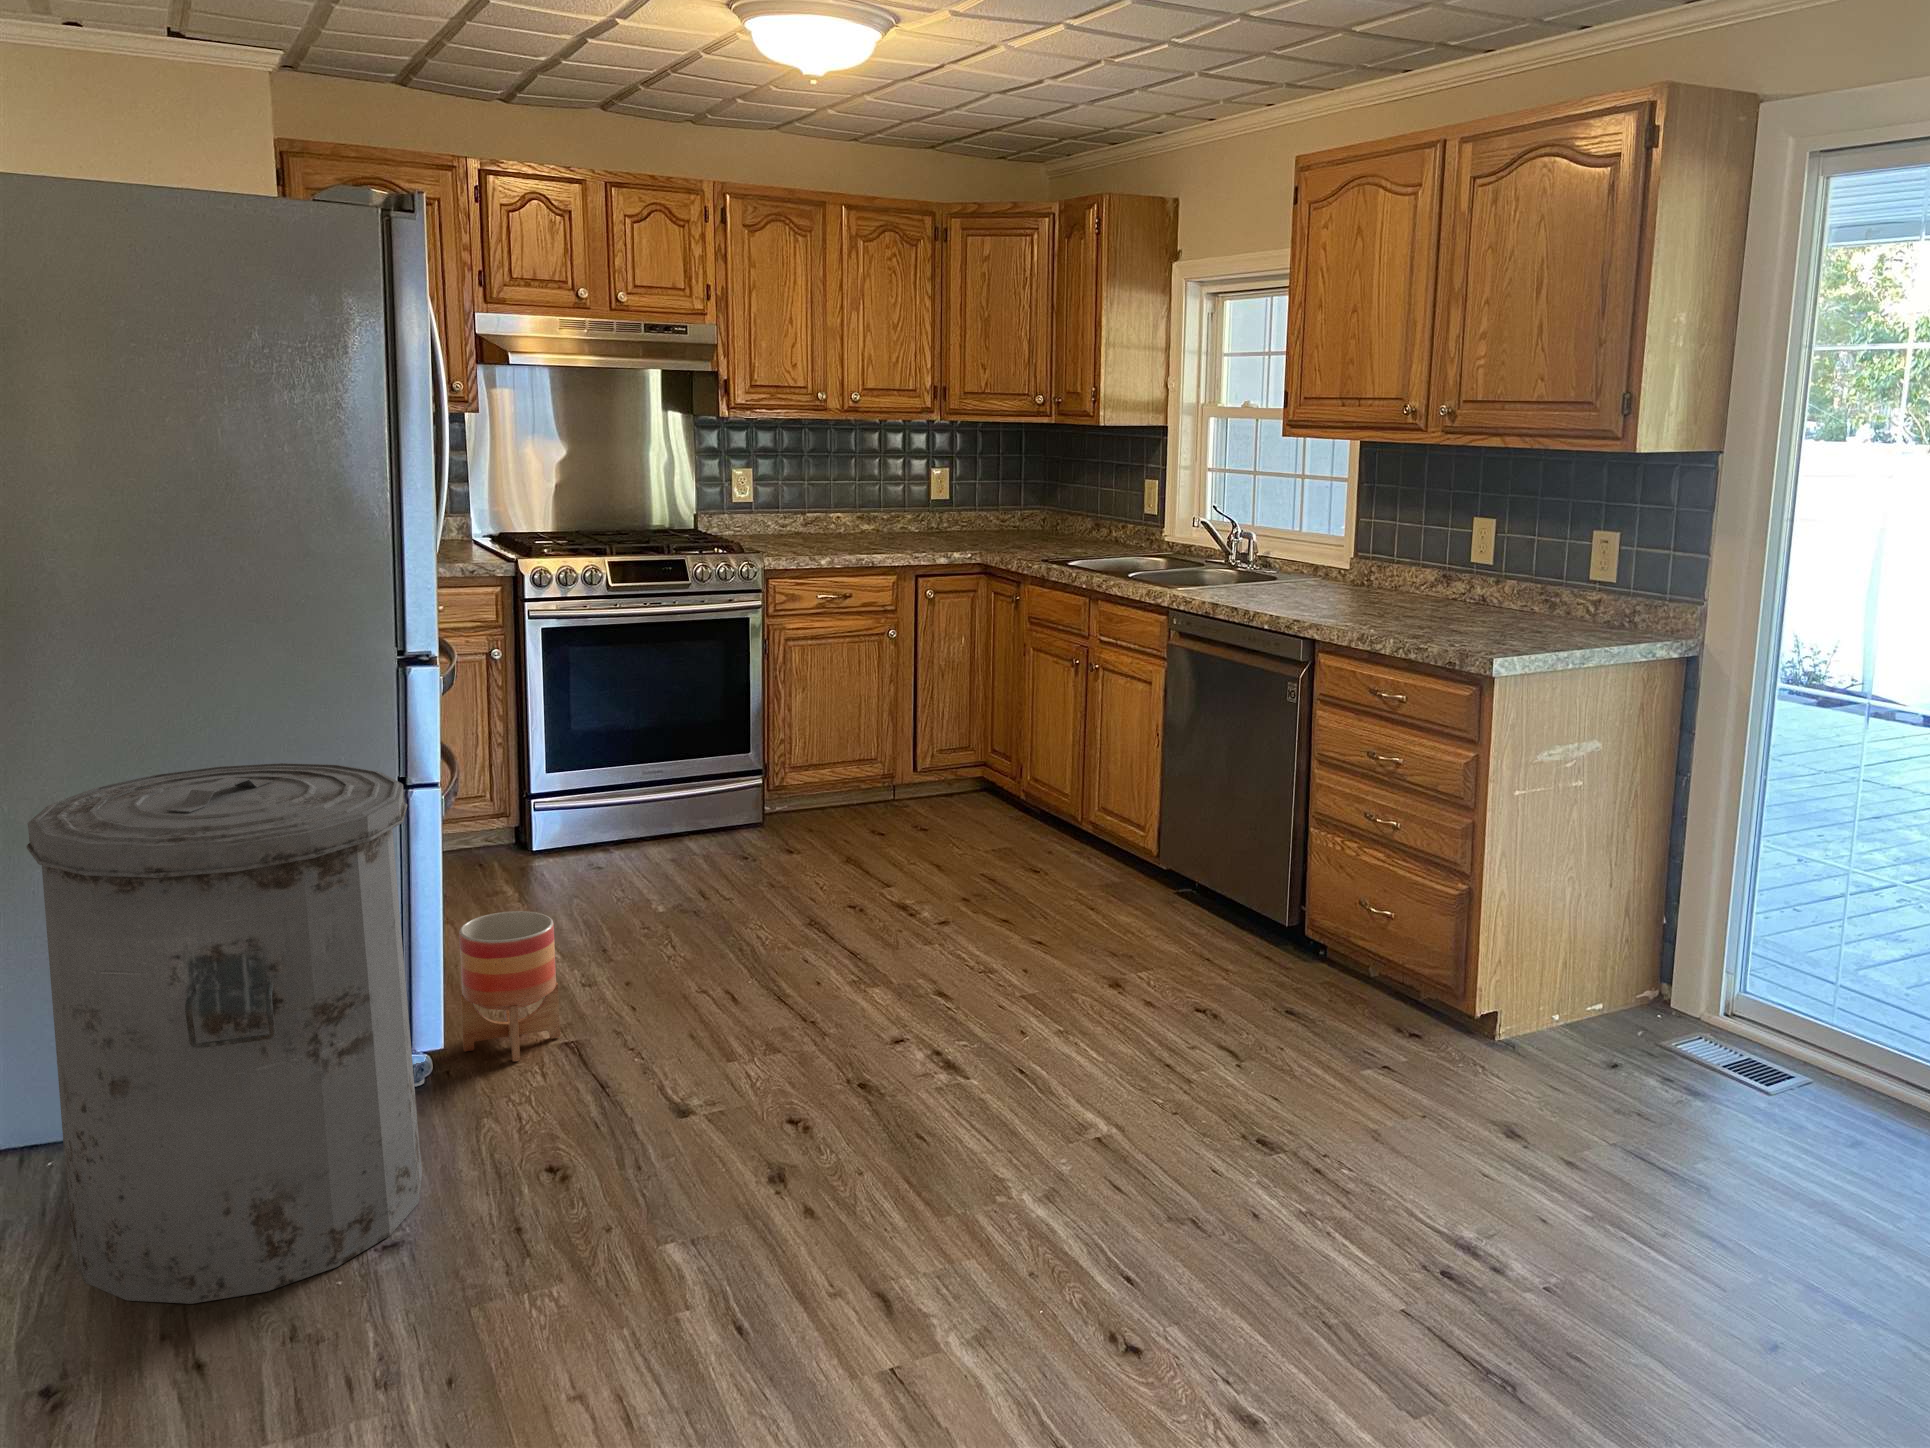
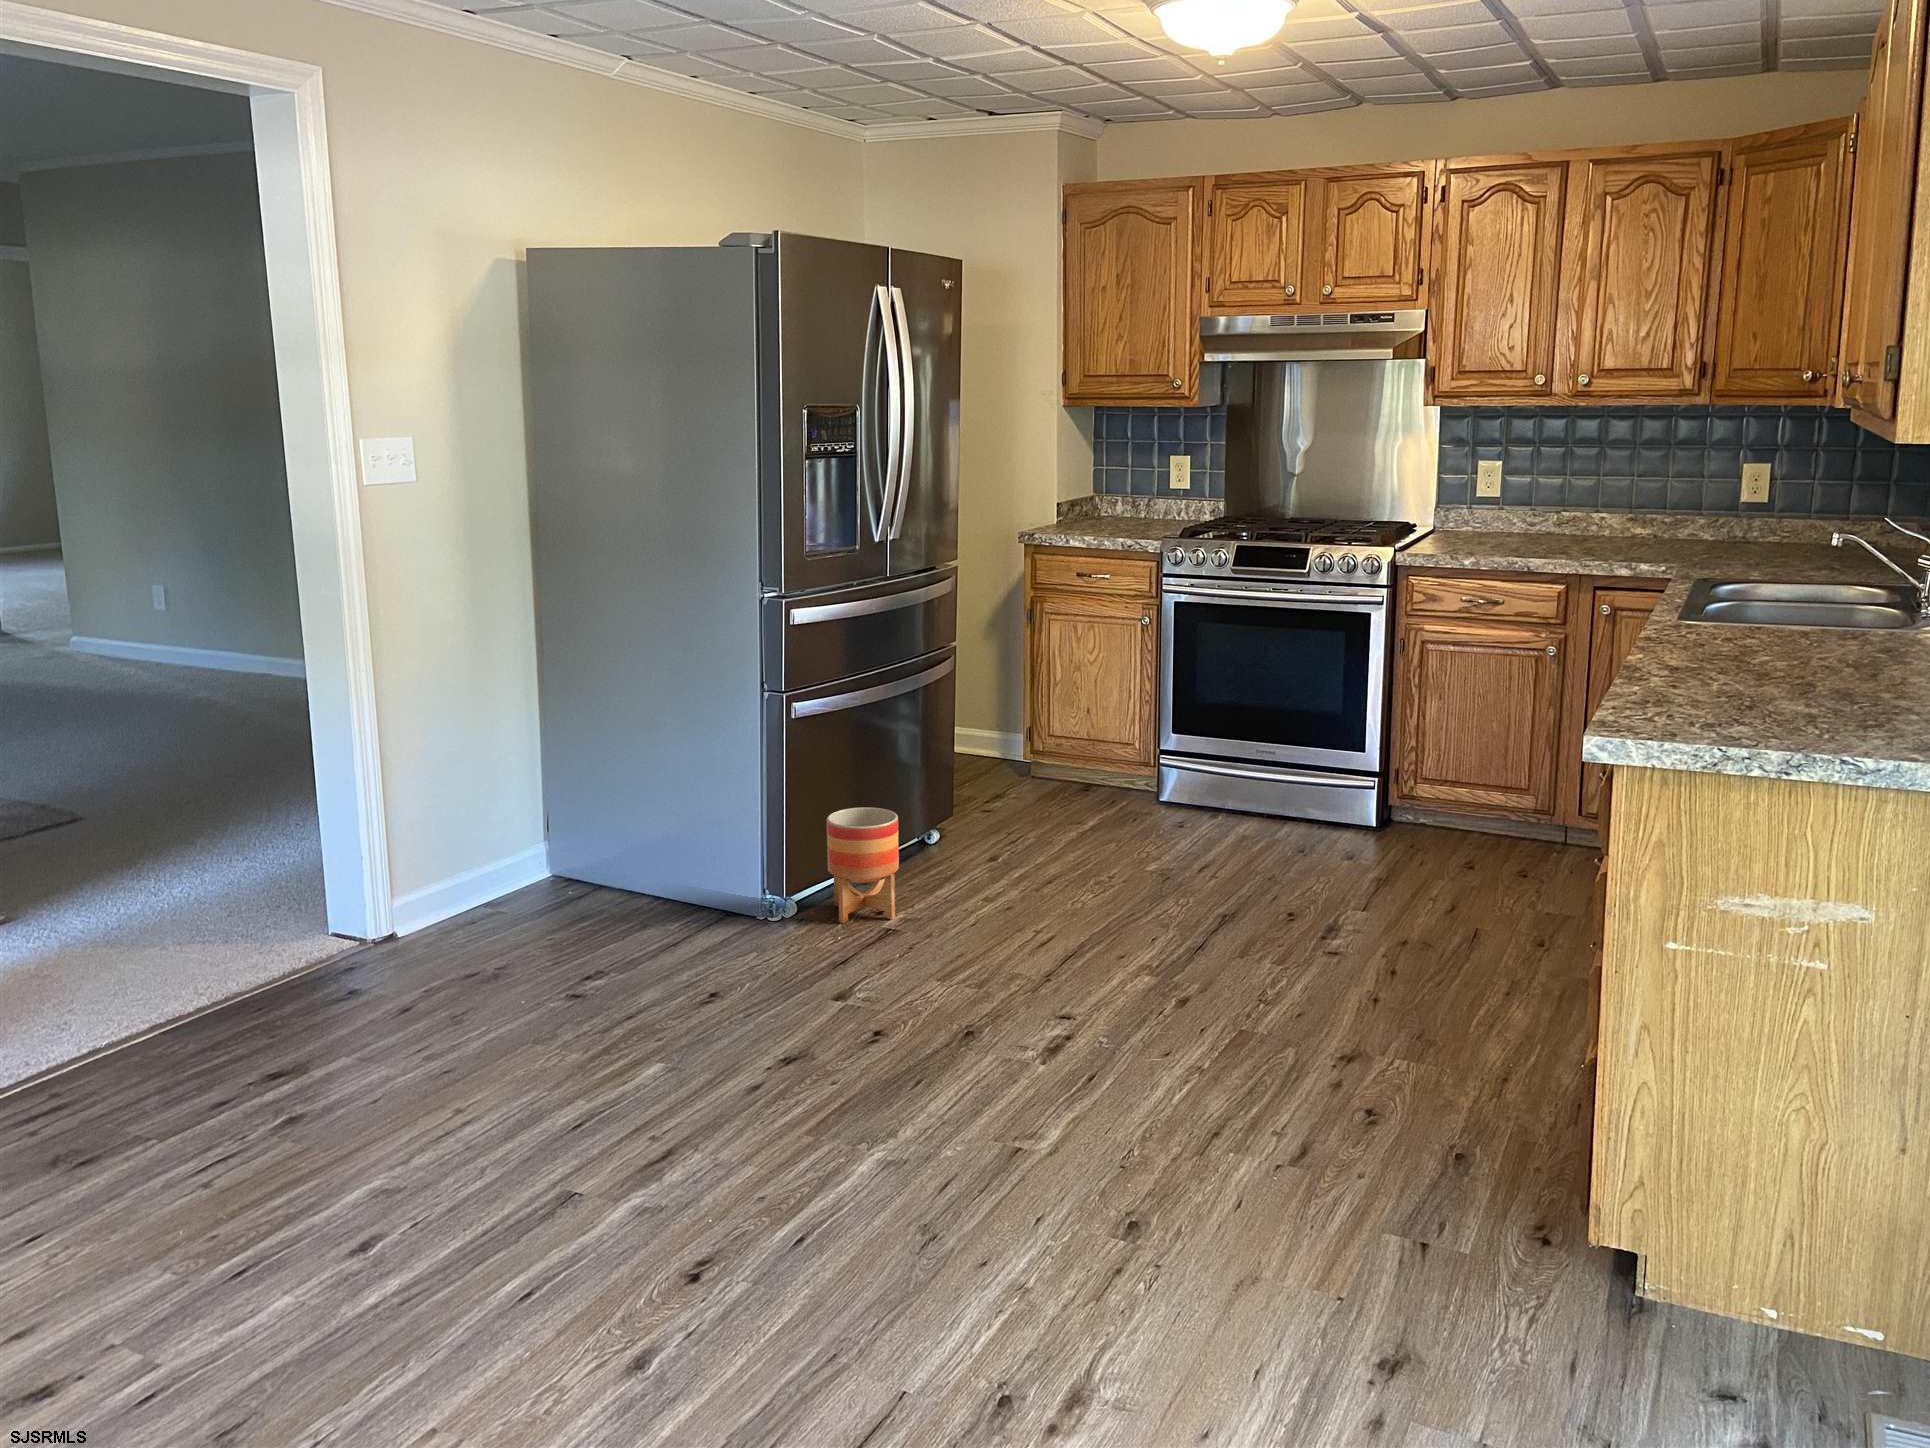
trash can: present [26,763,422,1304] -> none [459,647,694,981]

